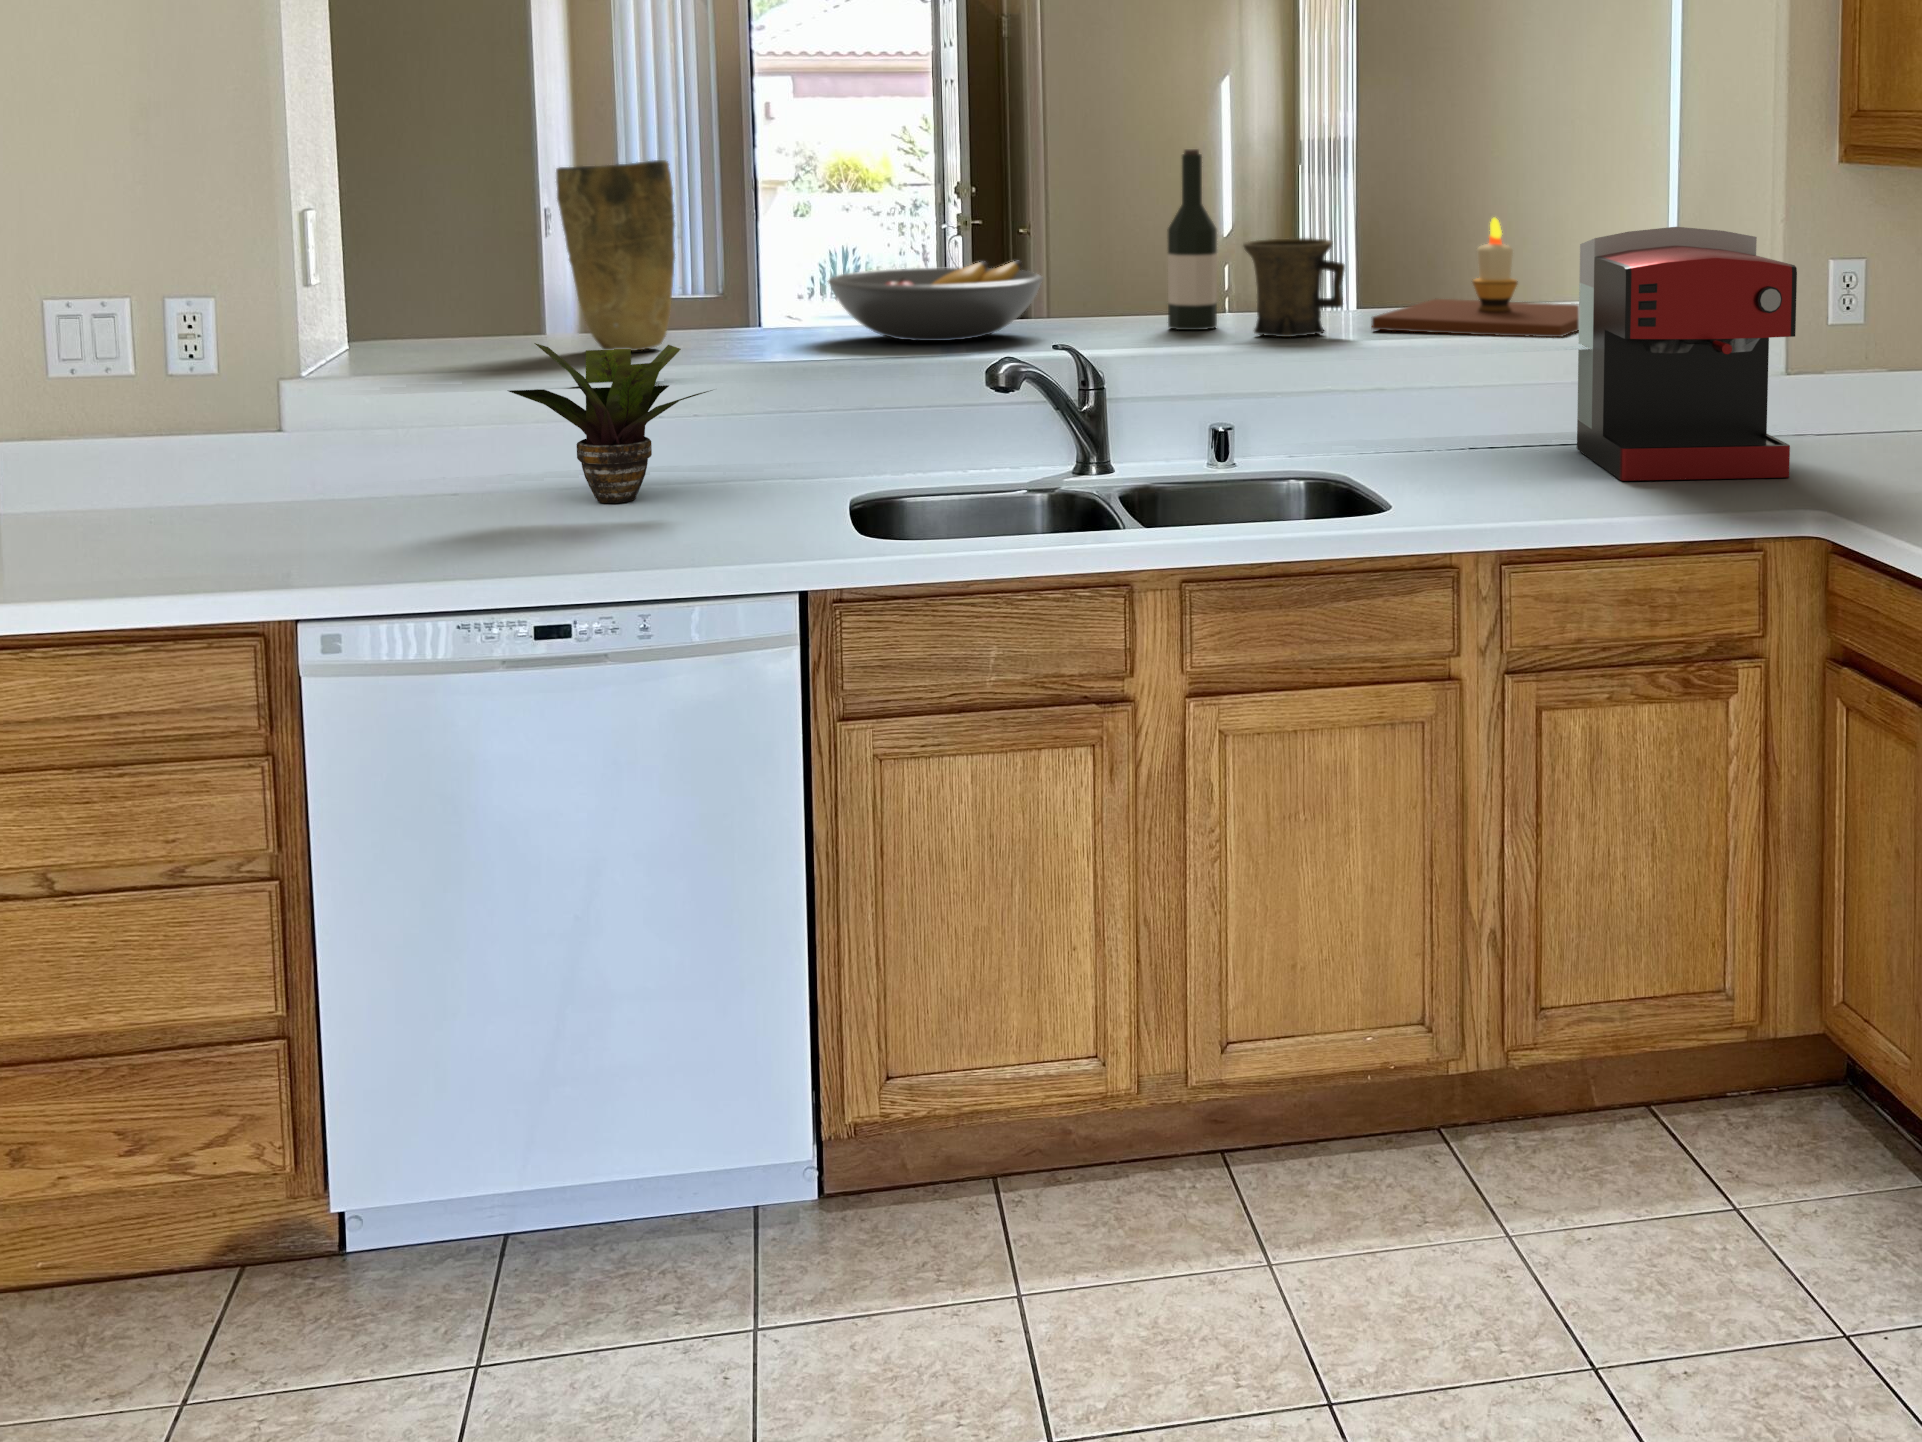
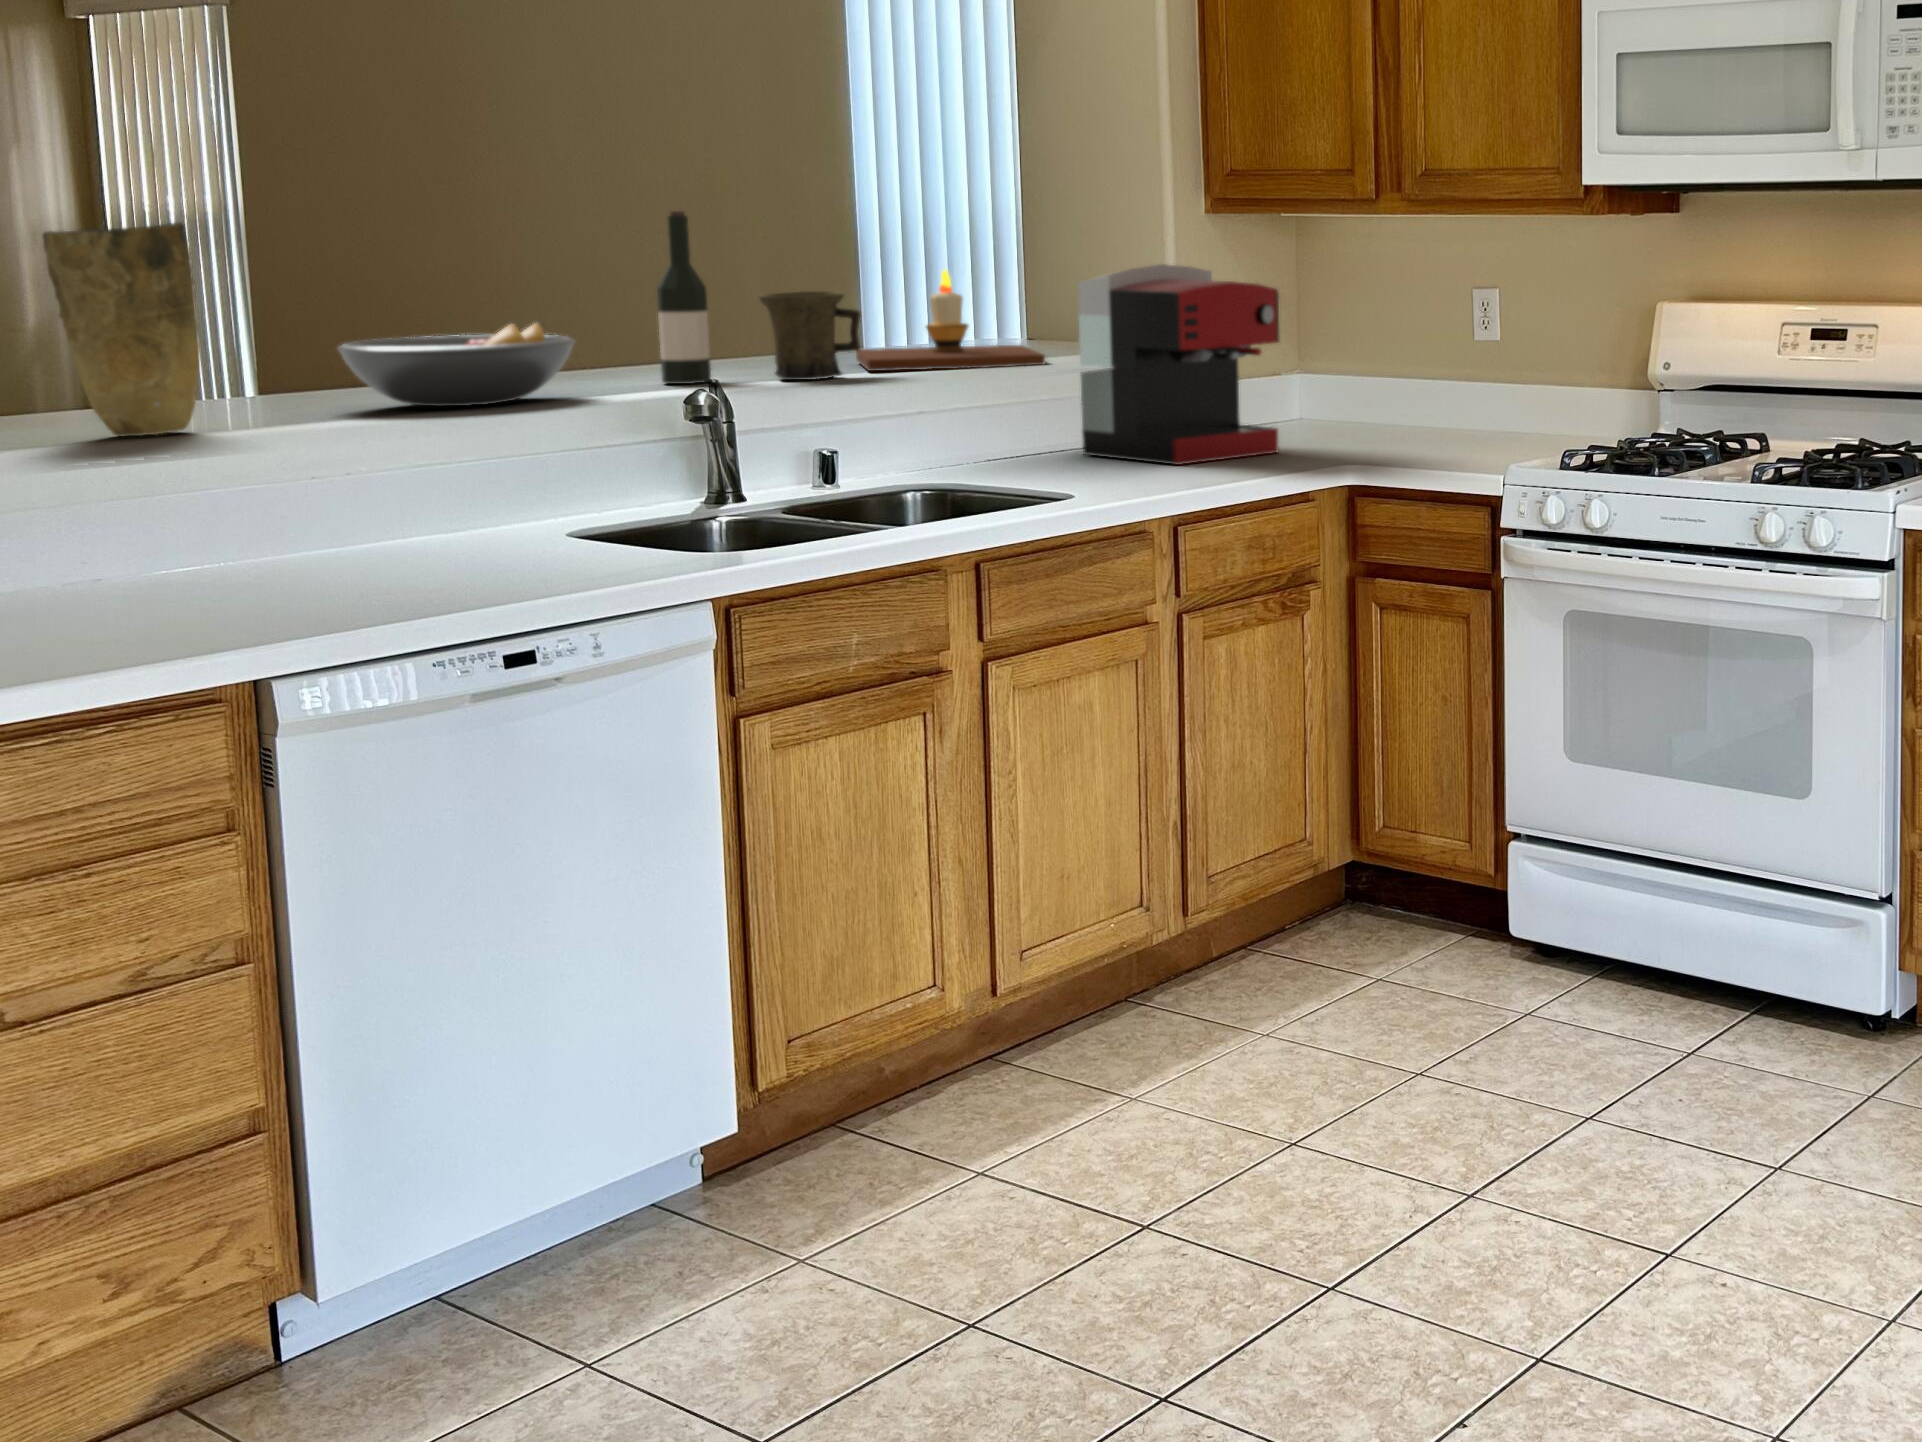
potted plant: present [509,343,712,503] -> none [209,404,454,569]

